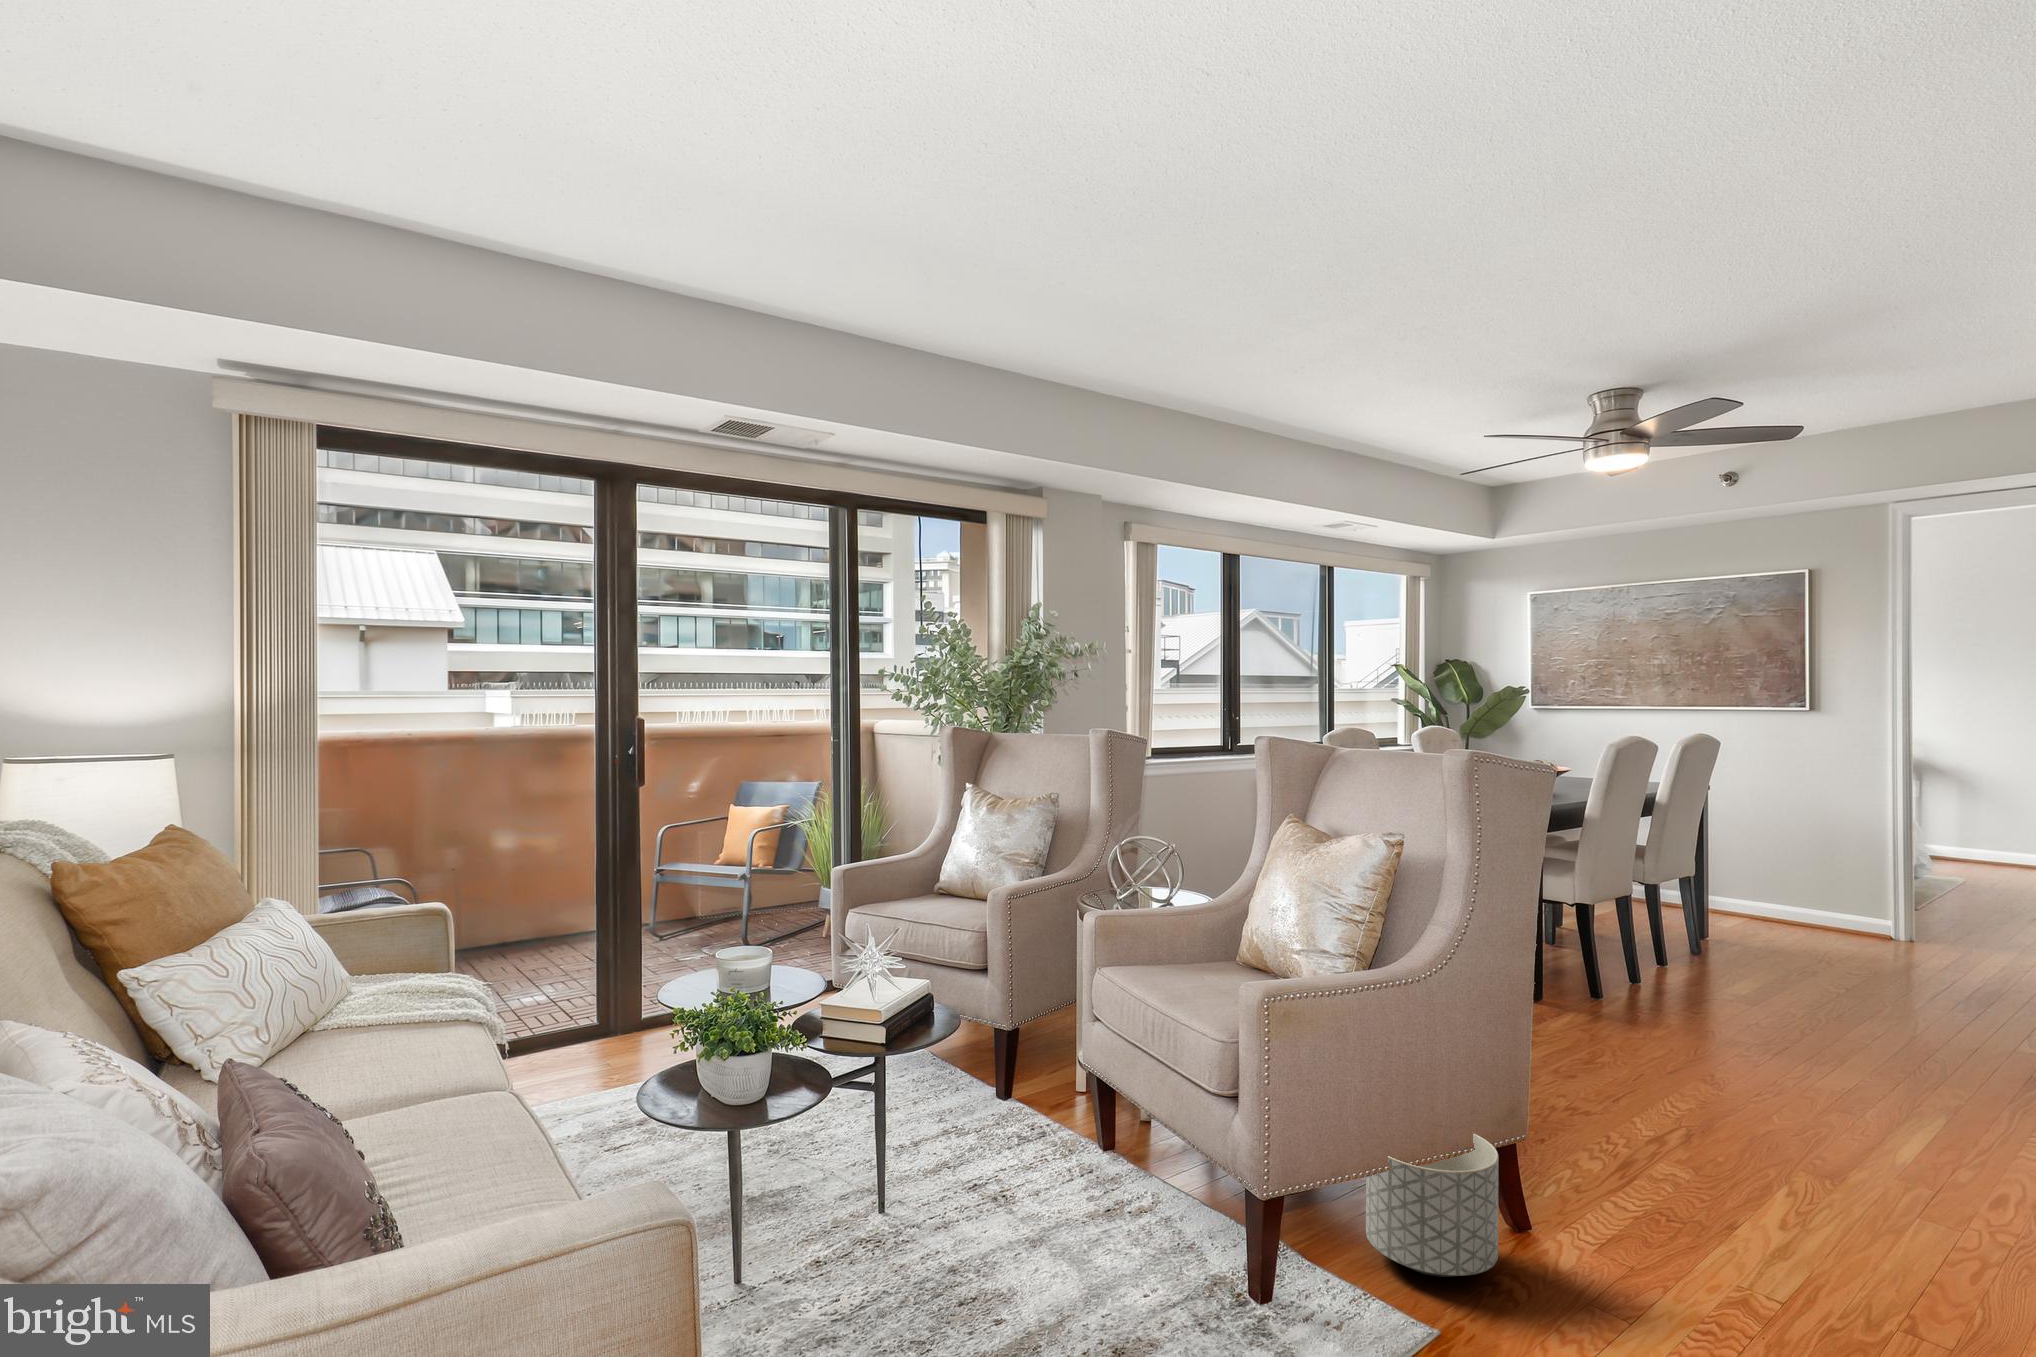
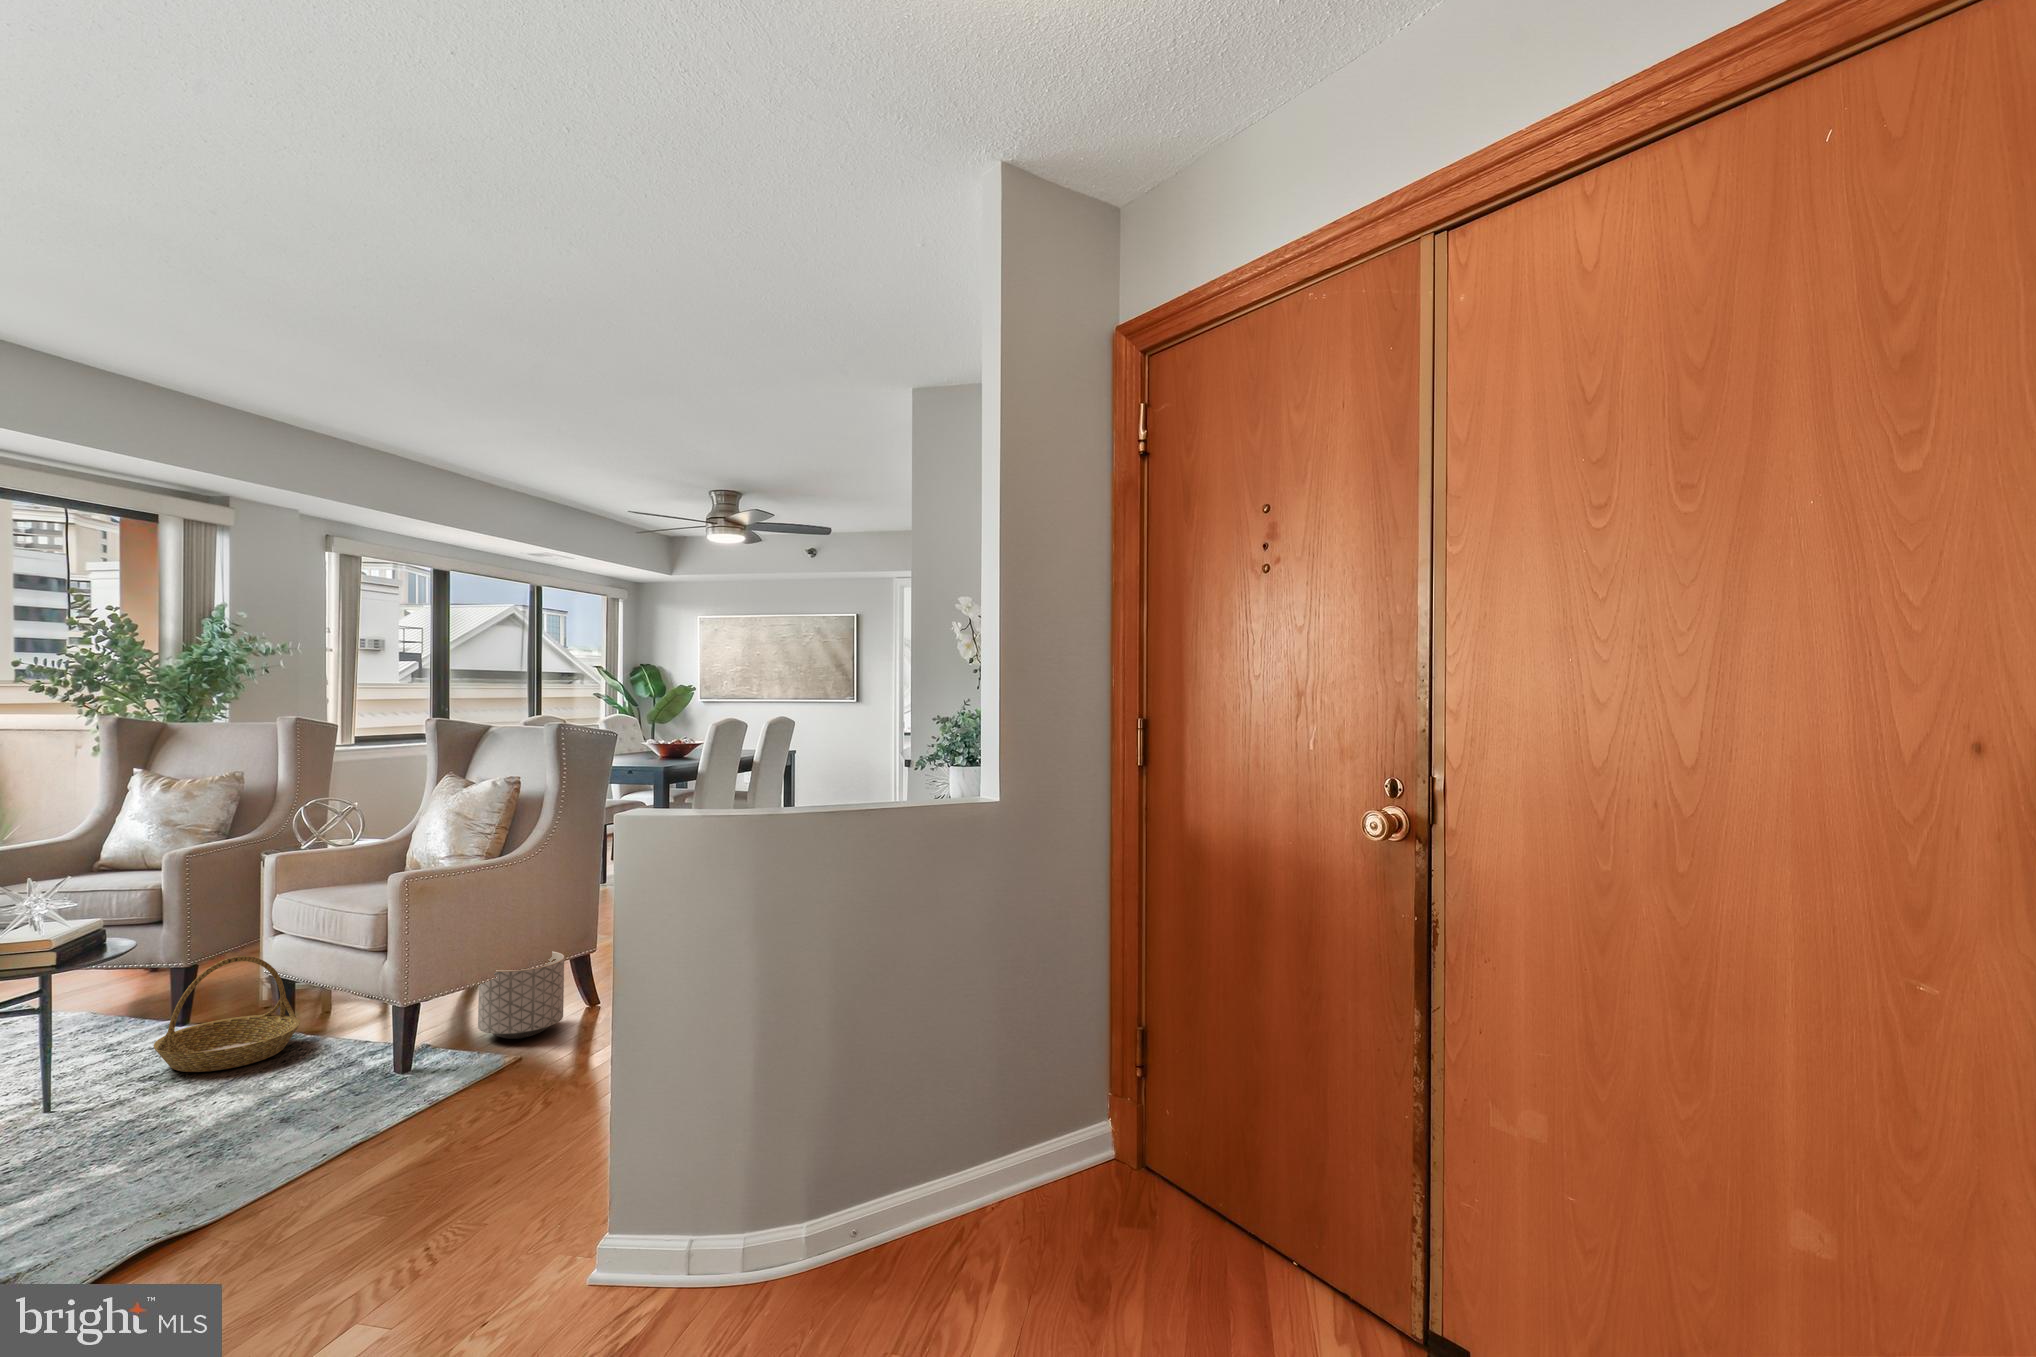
basket: none [984,1055,1135,1213] -> present [154,956,300,1072]

